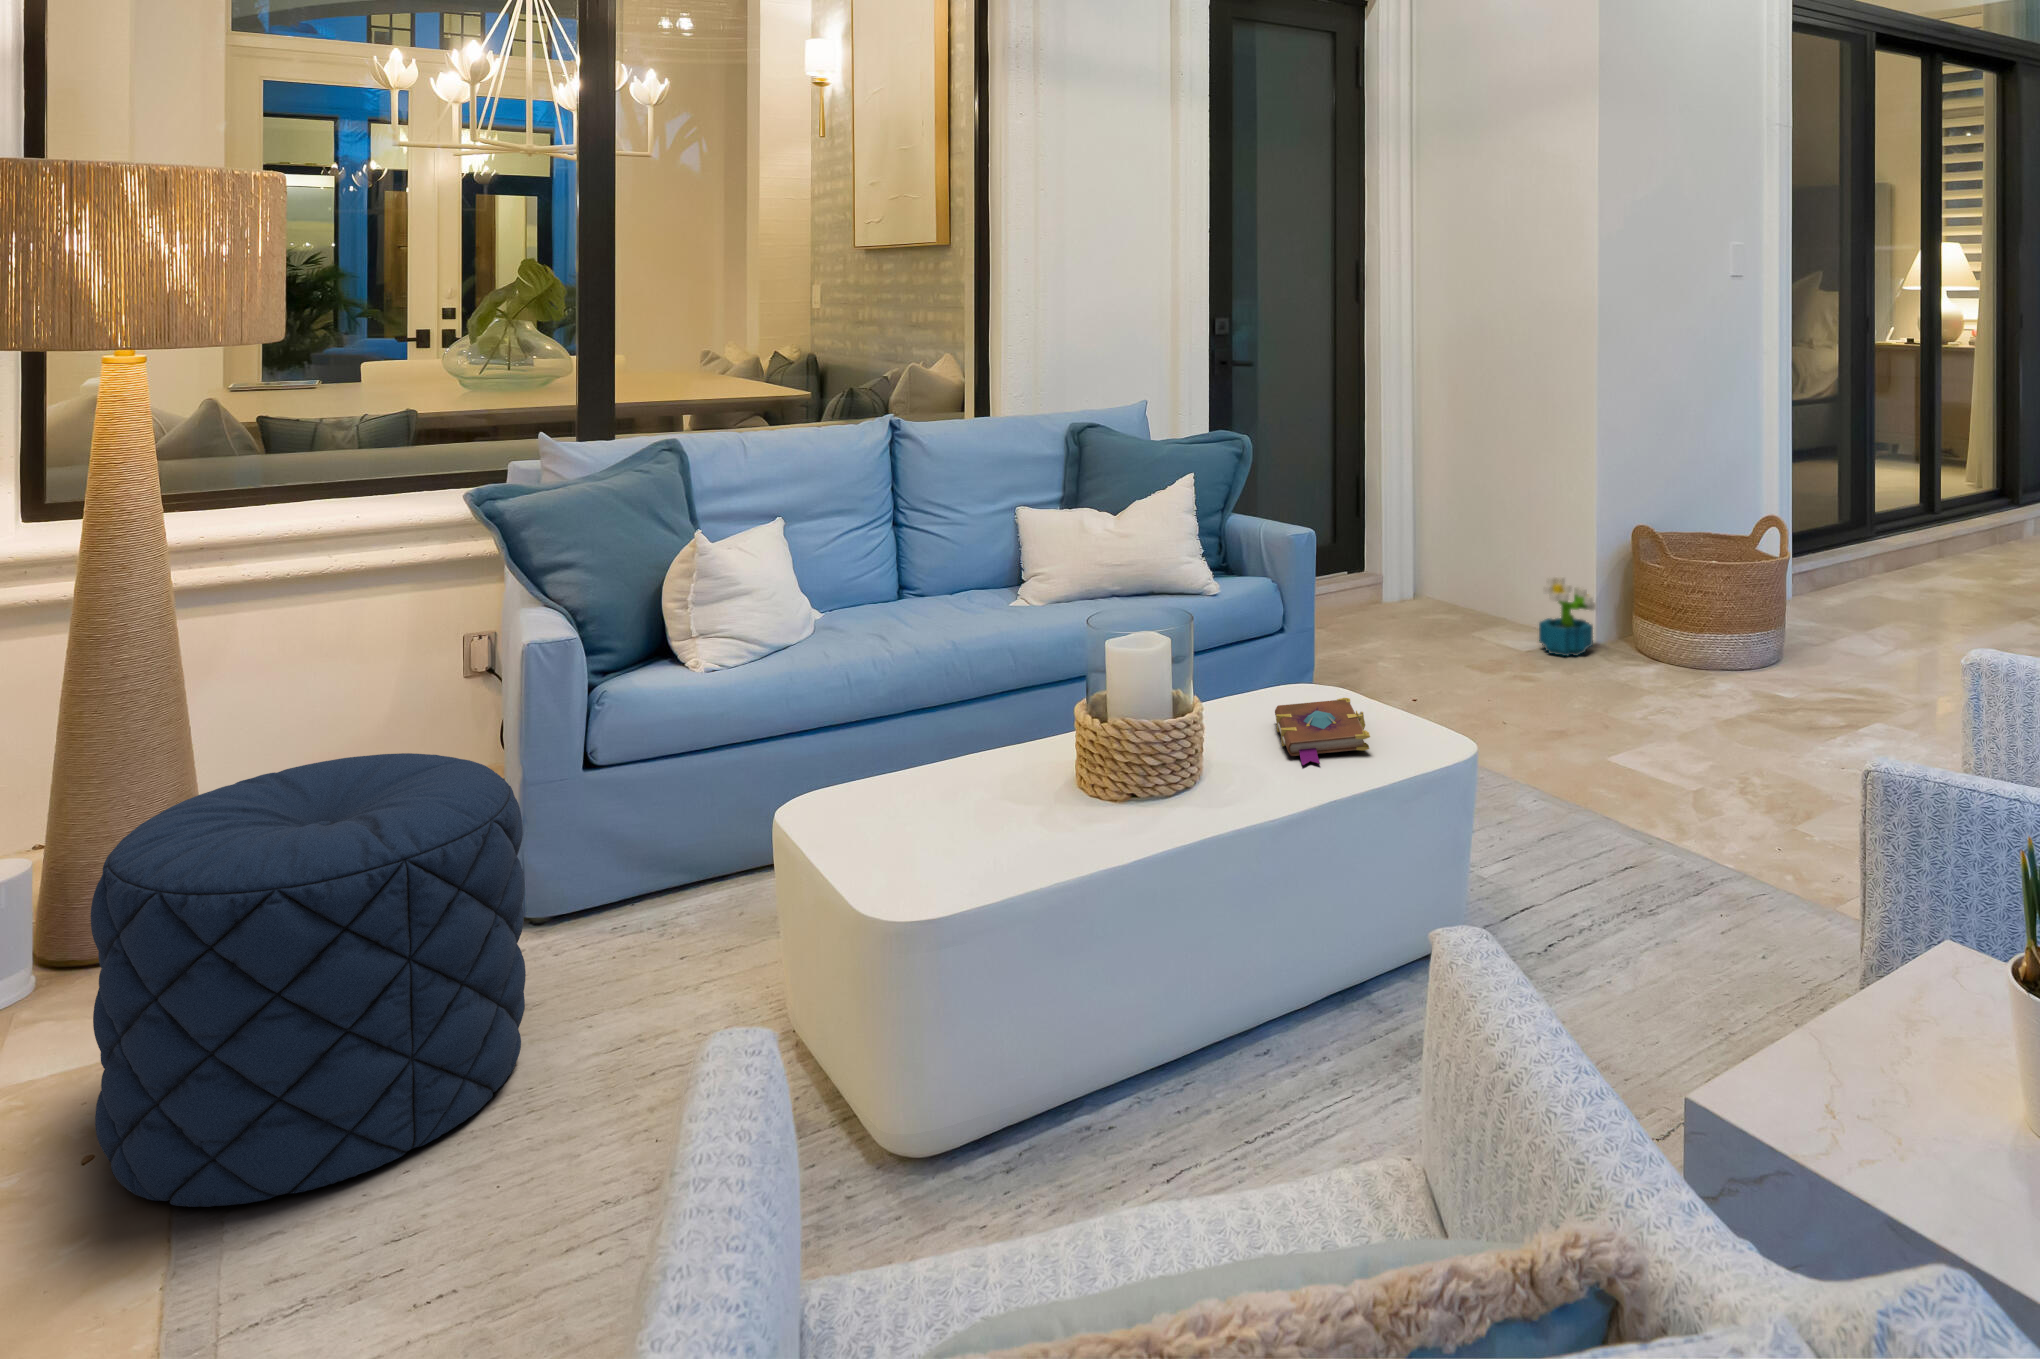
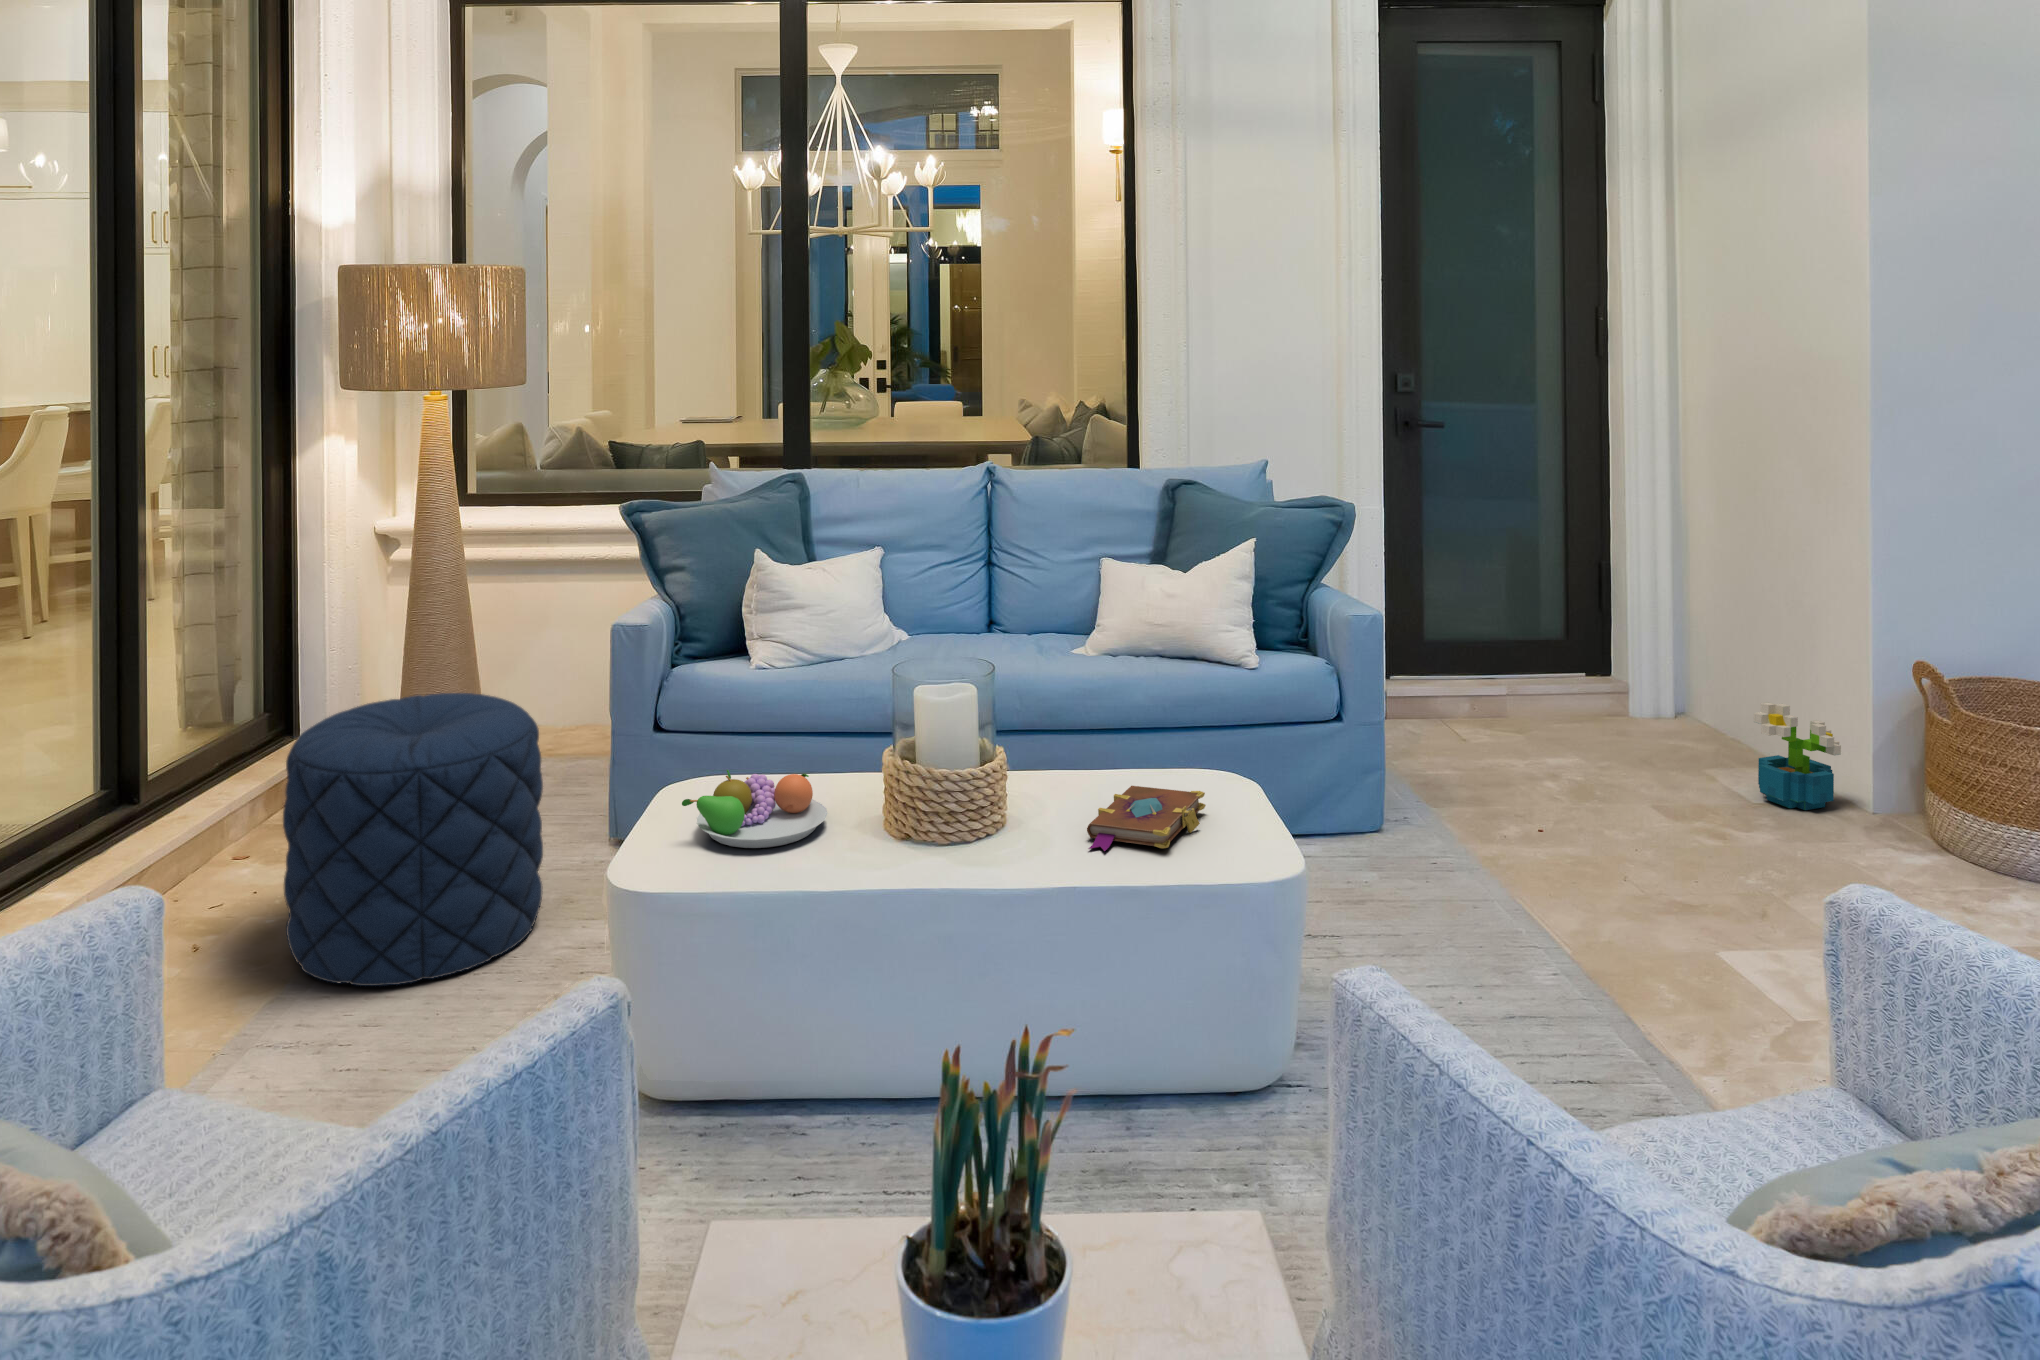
fruit bowl: none [875,754,1029,846] -> present [682,770,828,848]

